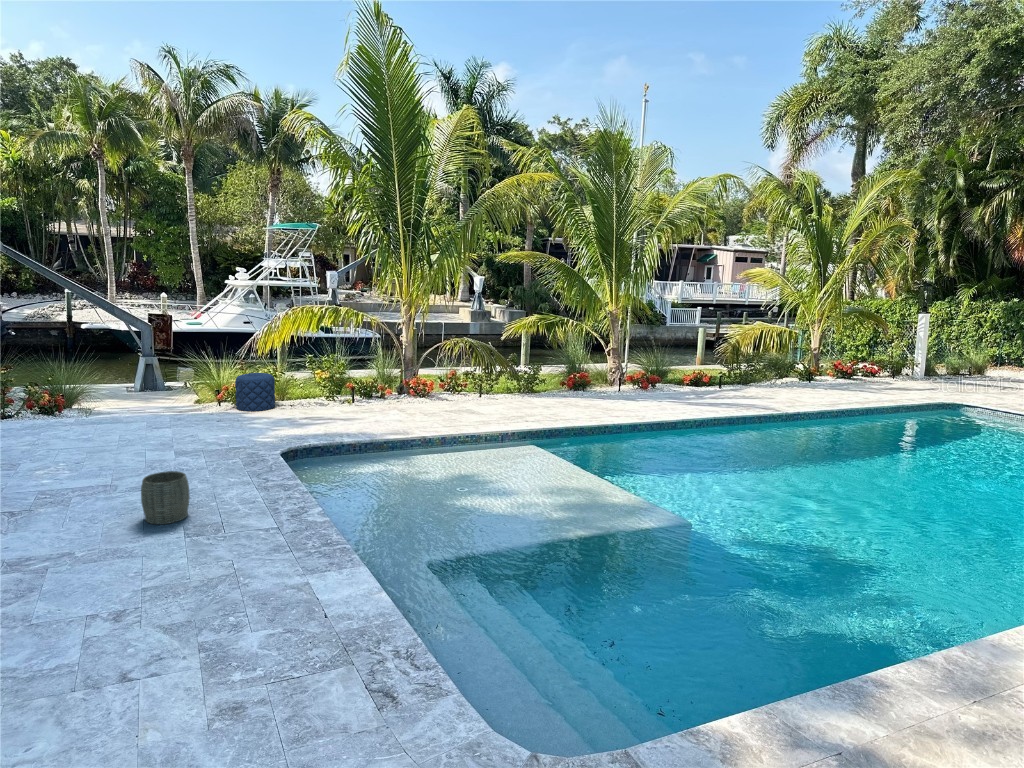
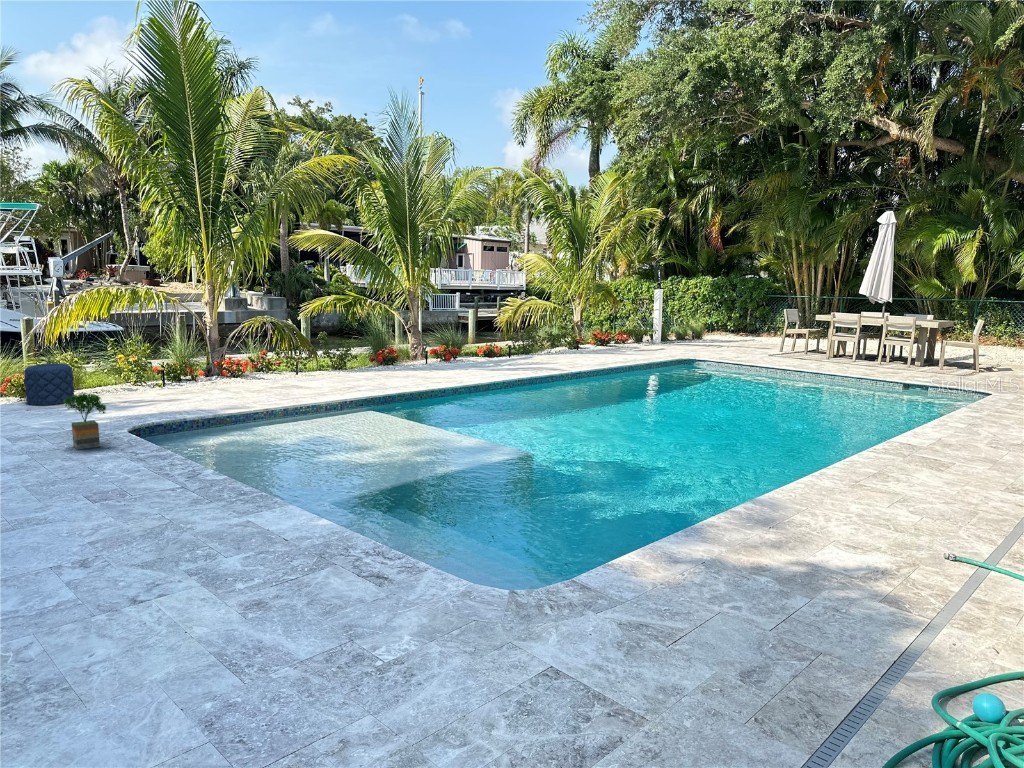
potted tree: none [212,414,251,469] -> present [63,394,106,450]
woven basket: present [141,471,190,524] -> none [39,441,91,492]

